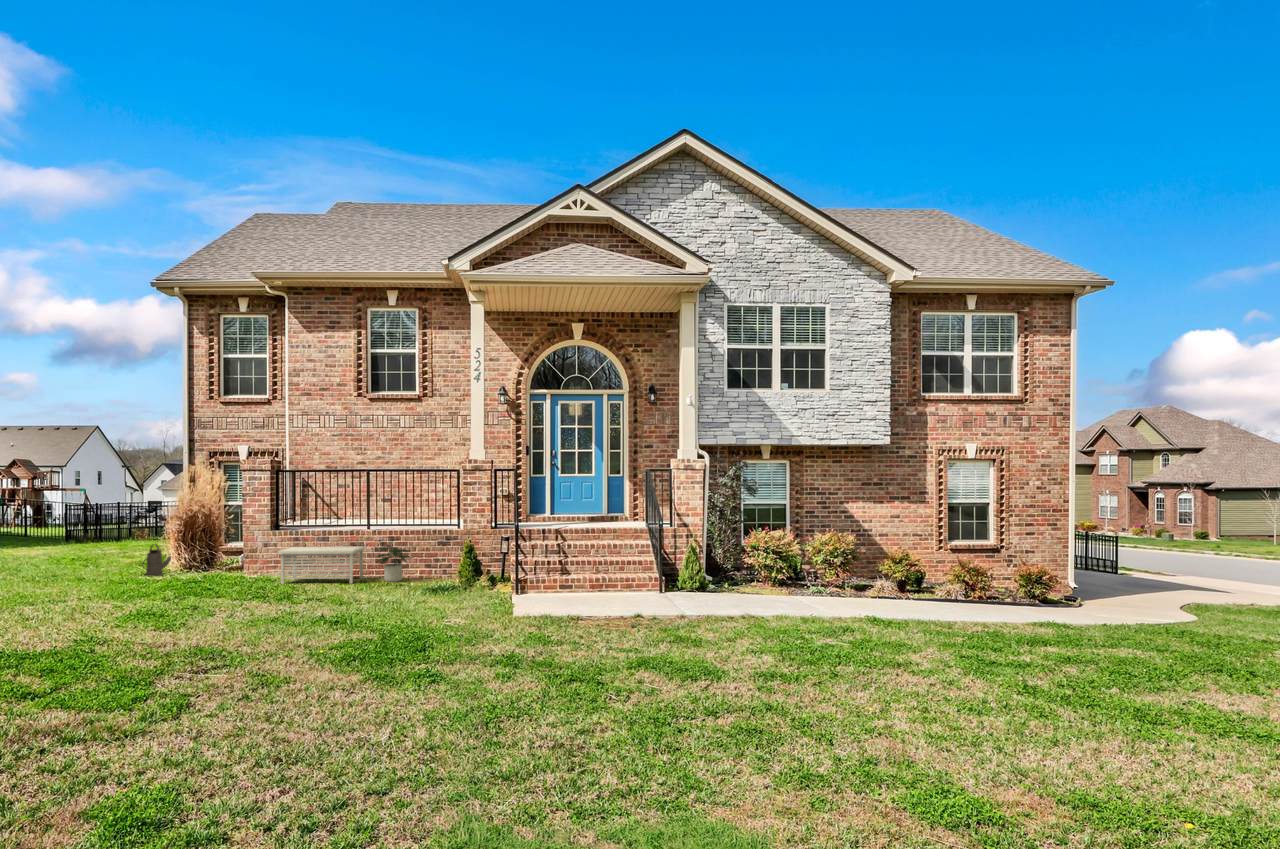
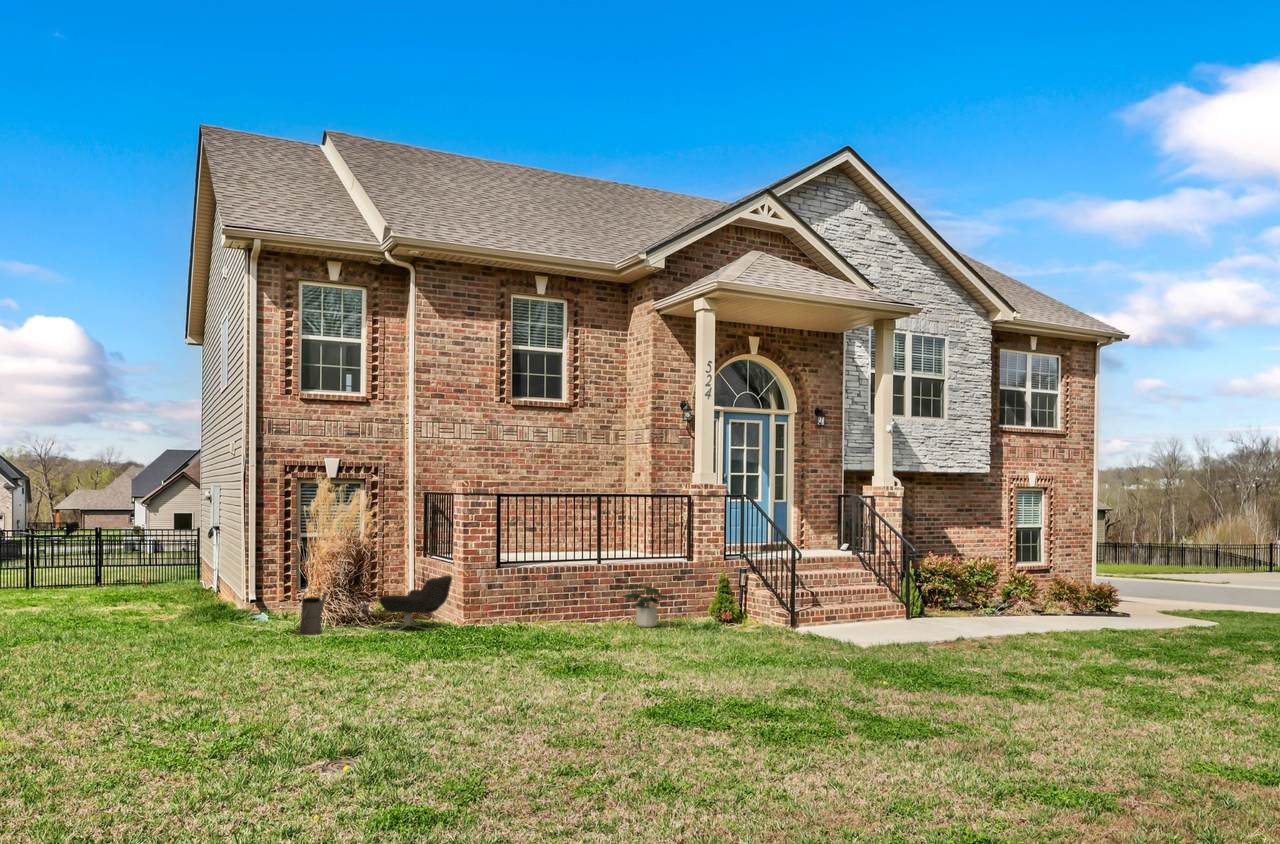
lounge chair: none [200,536,258,577] -> present [379,576,452,631]
storage bench: present [278,546,364,584] -> none [516,585,620,637]

